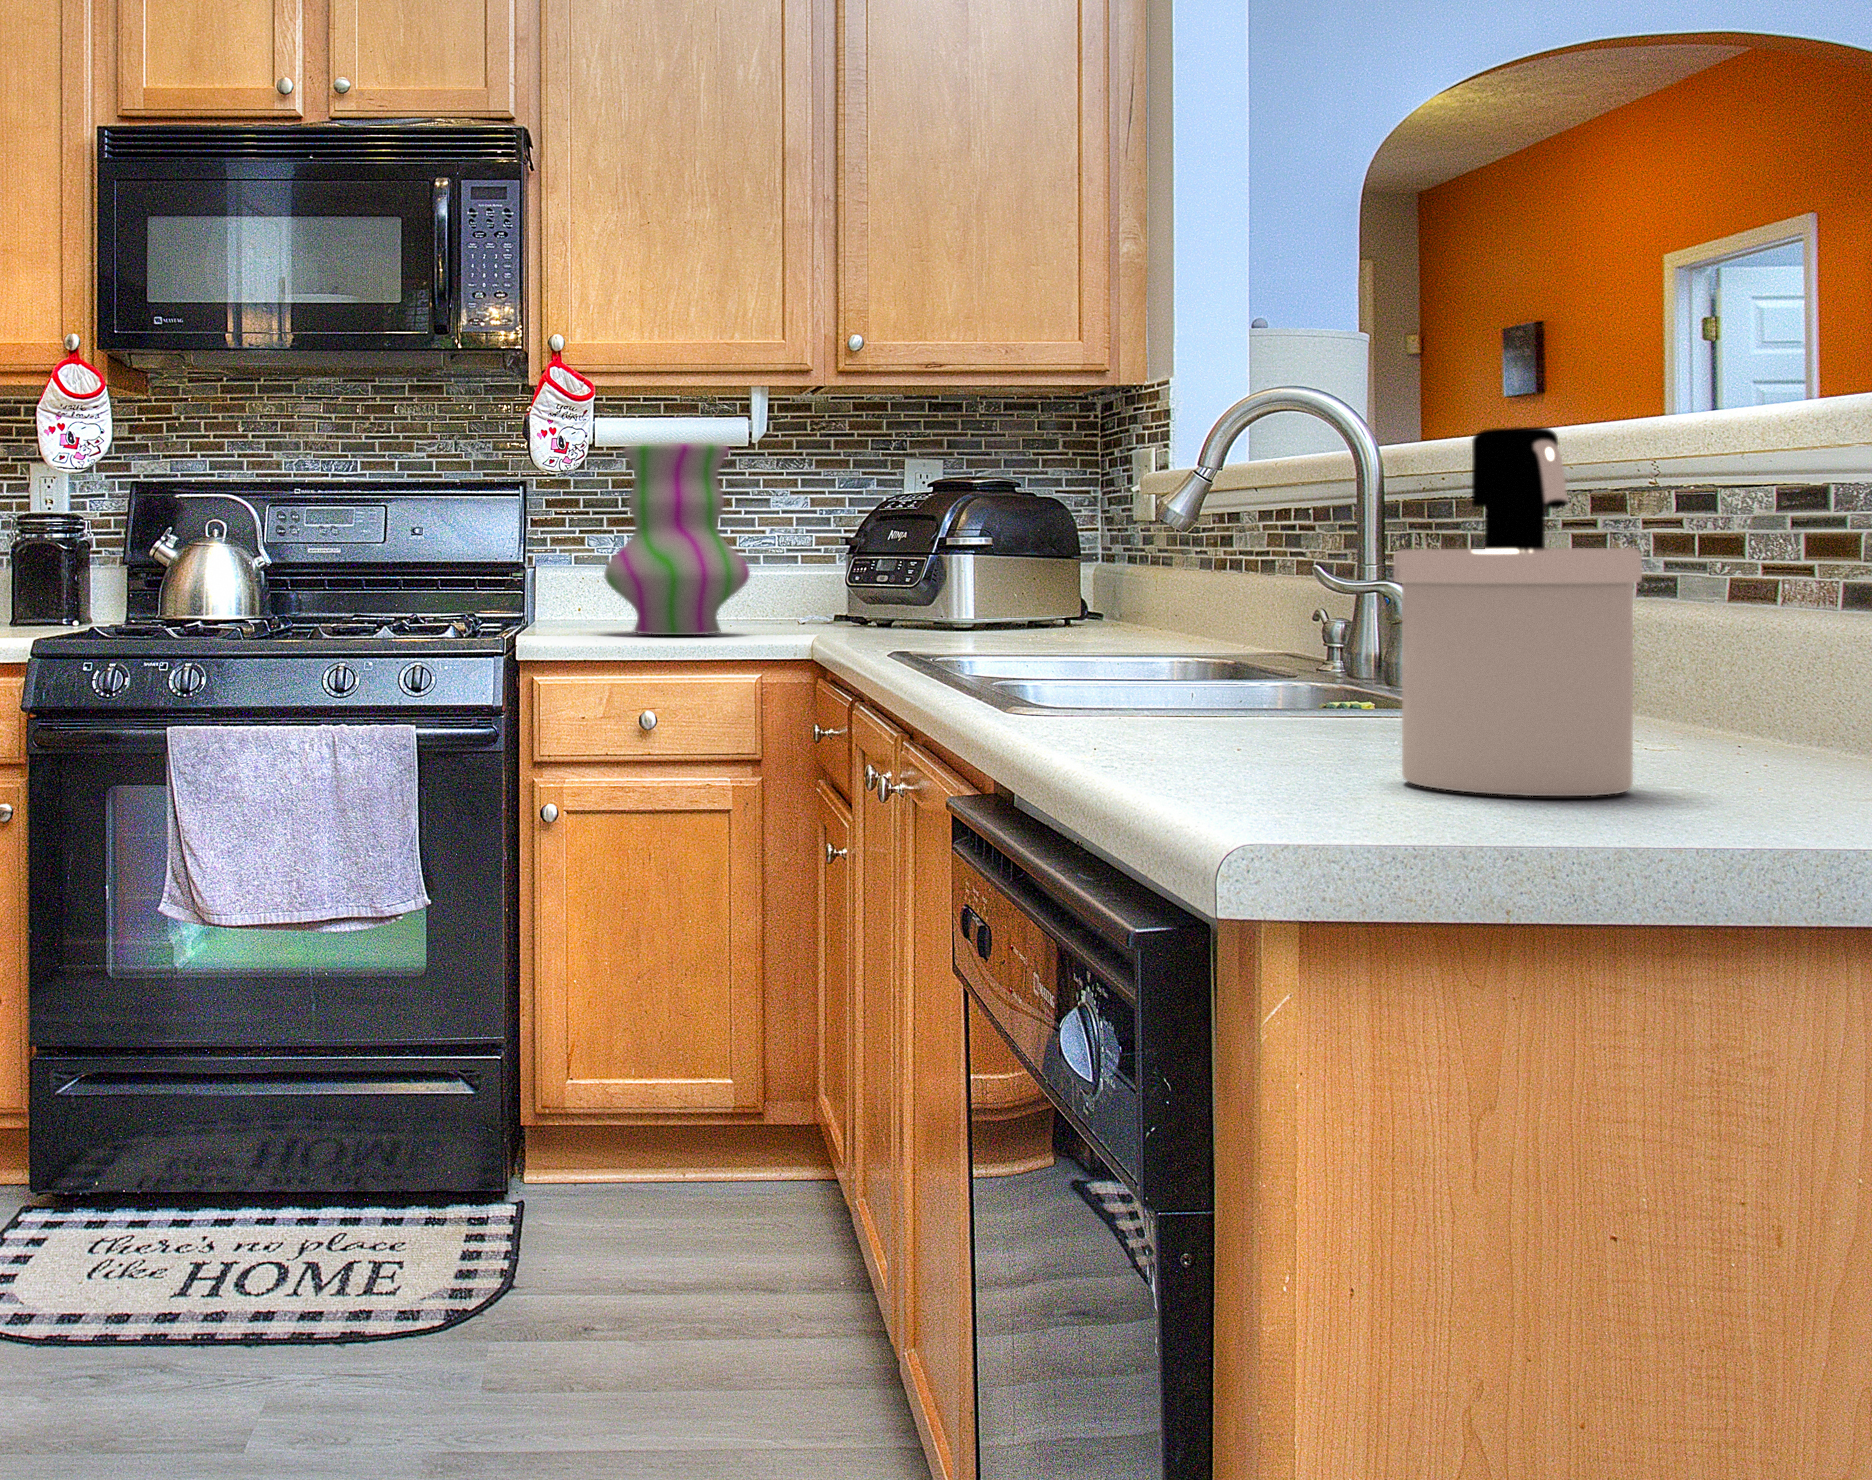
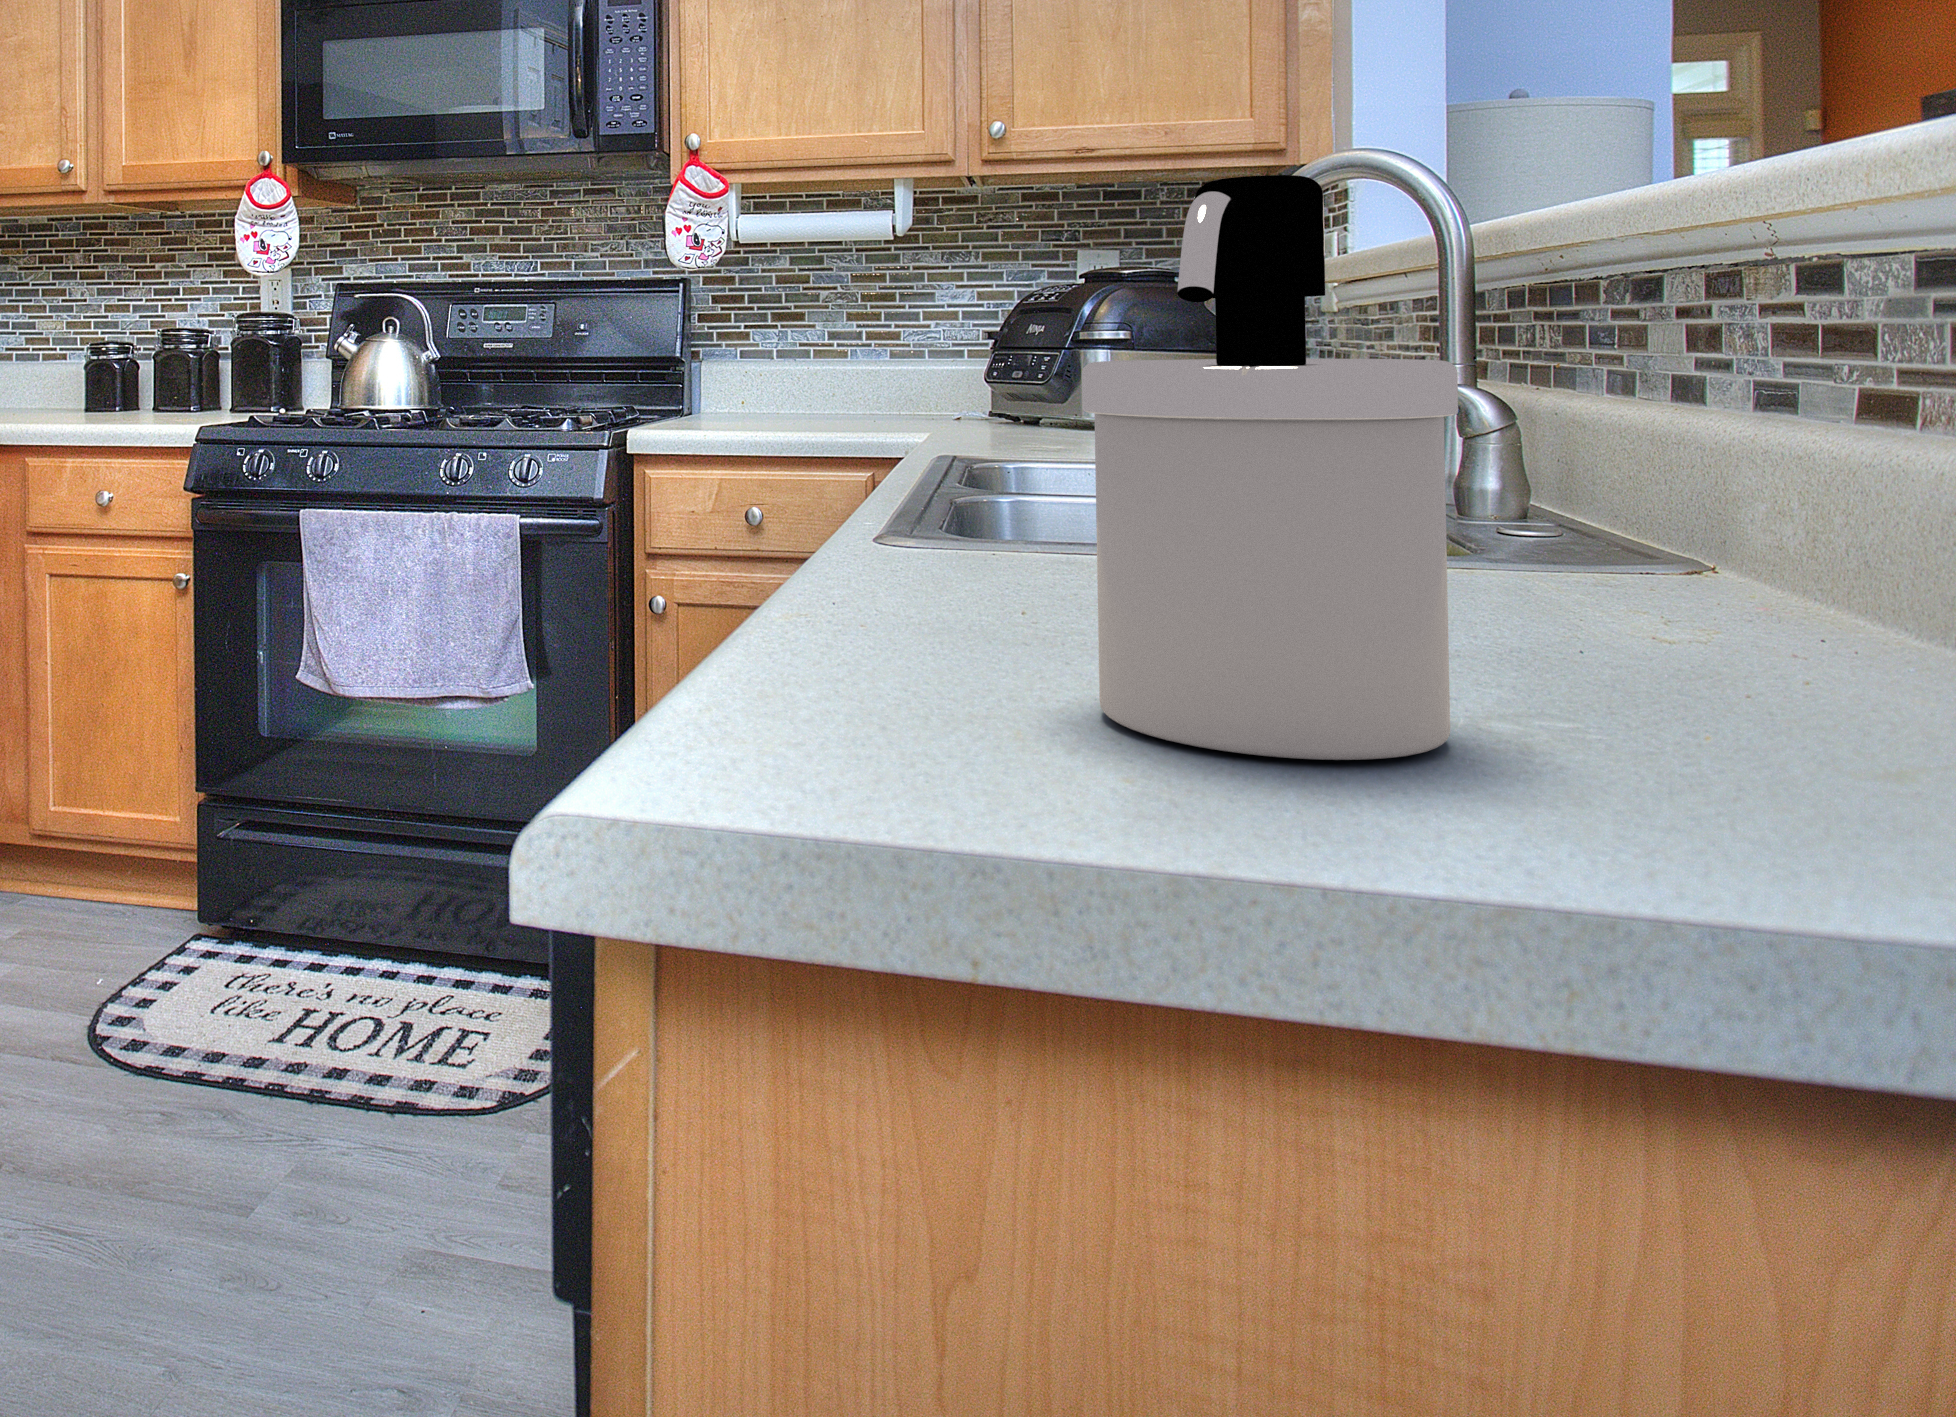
vase: present [604,443,750,635] -> none [751,237,896,424]

